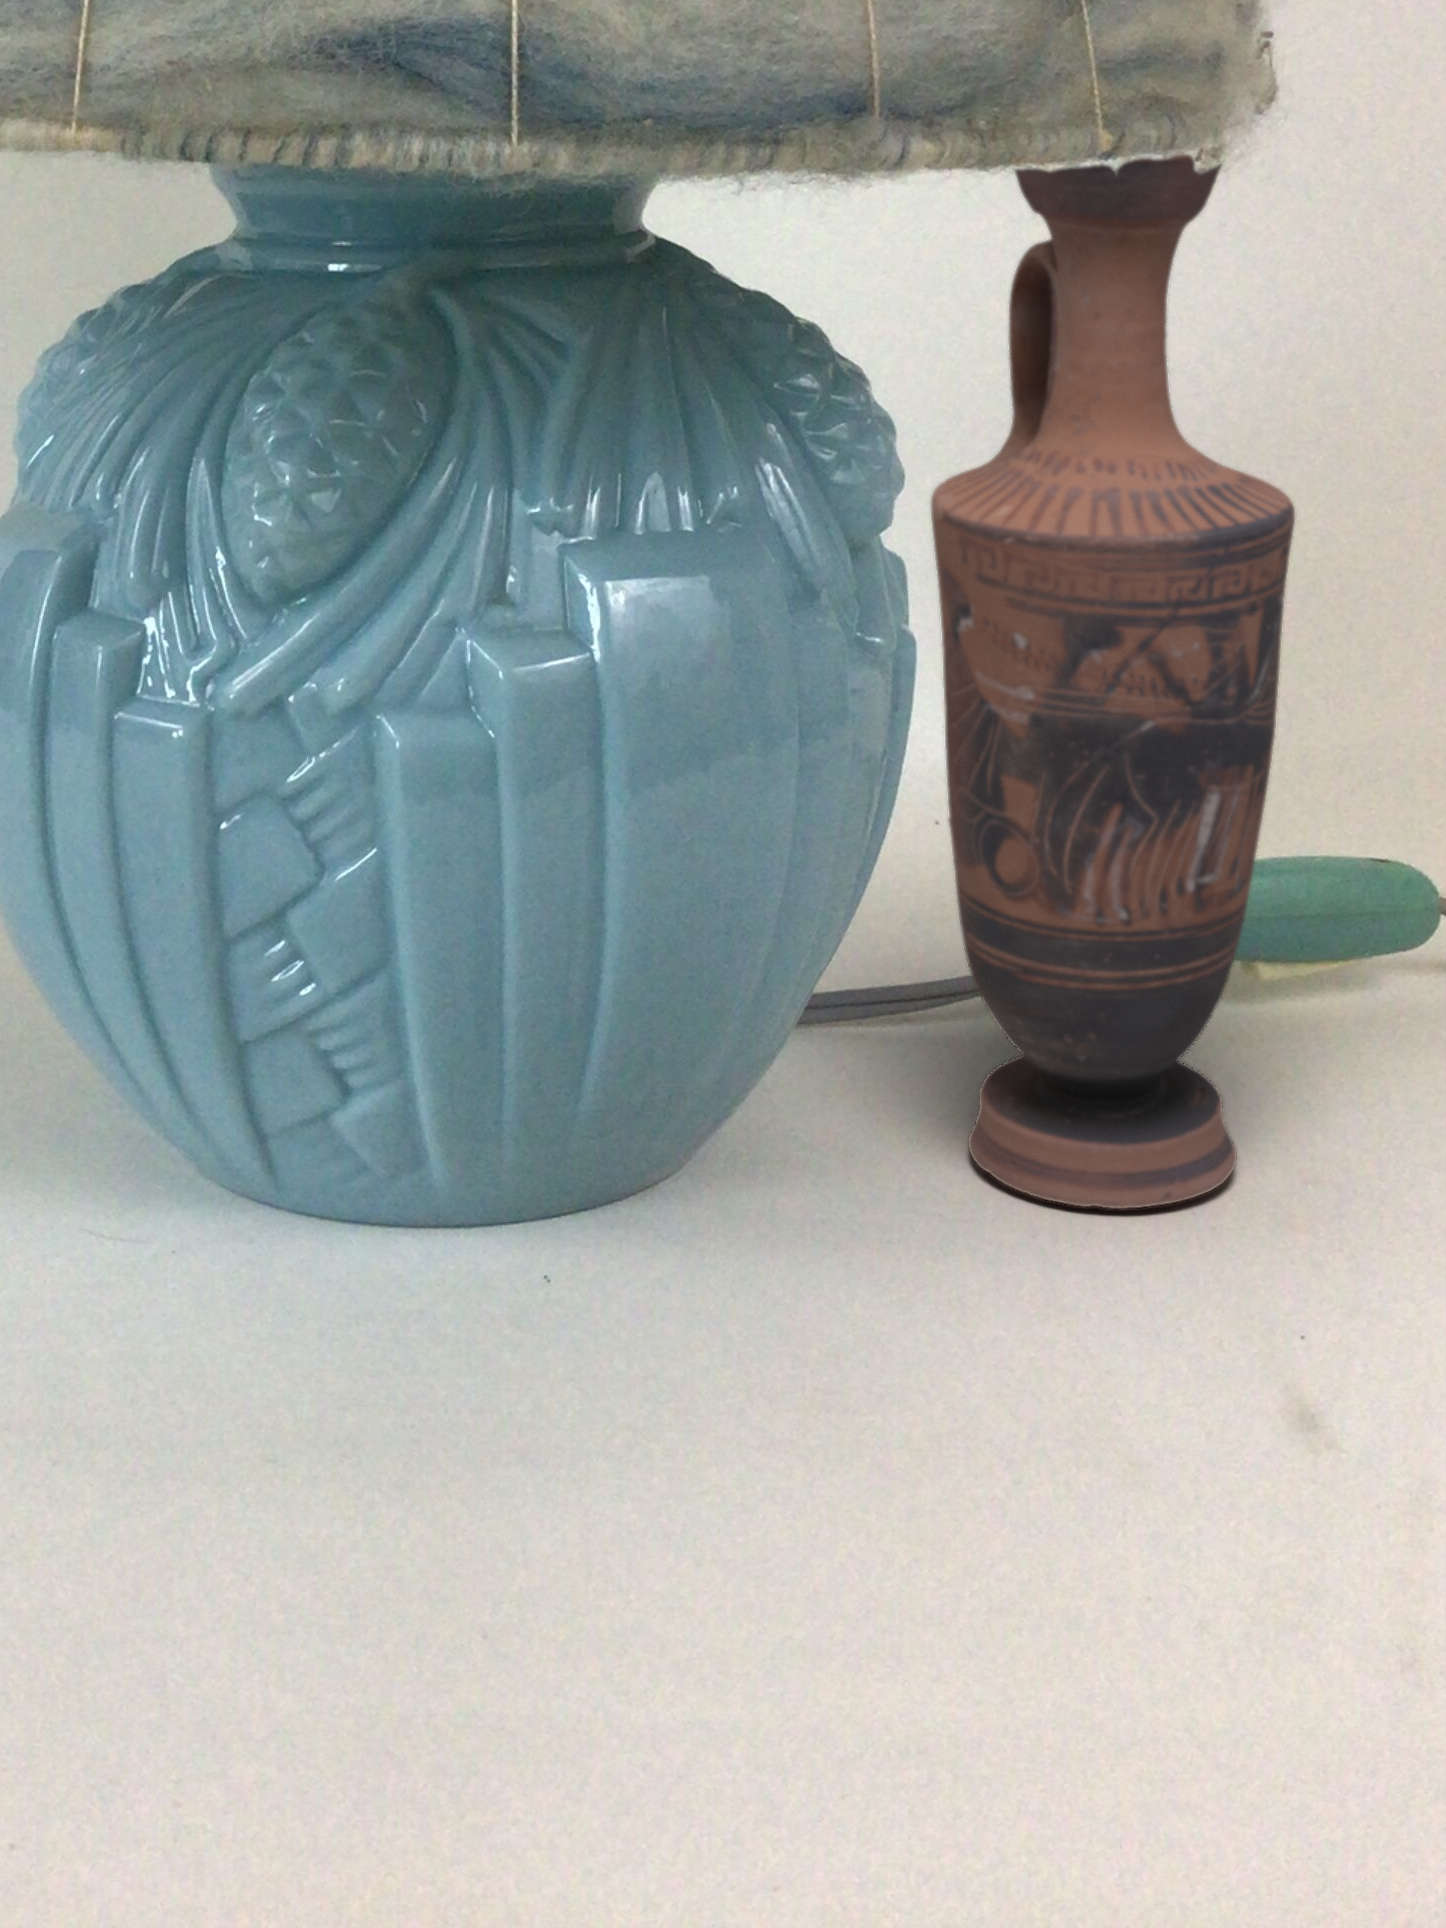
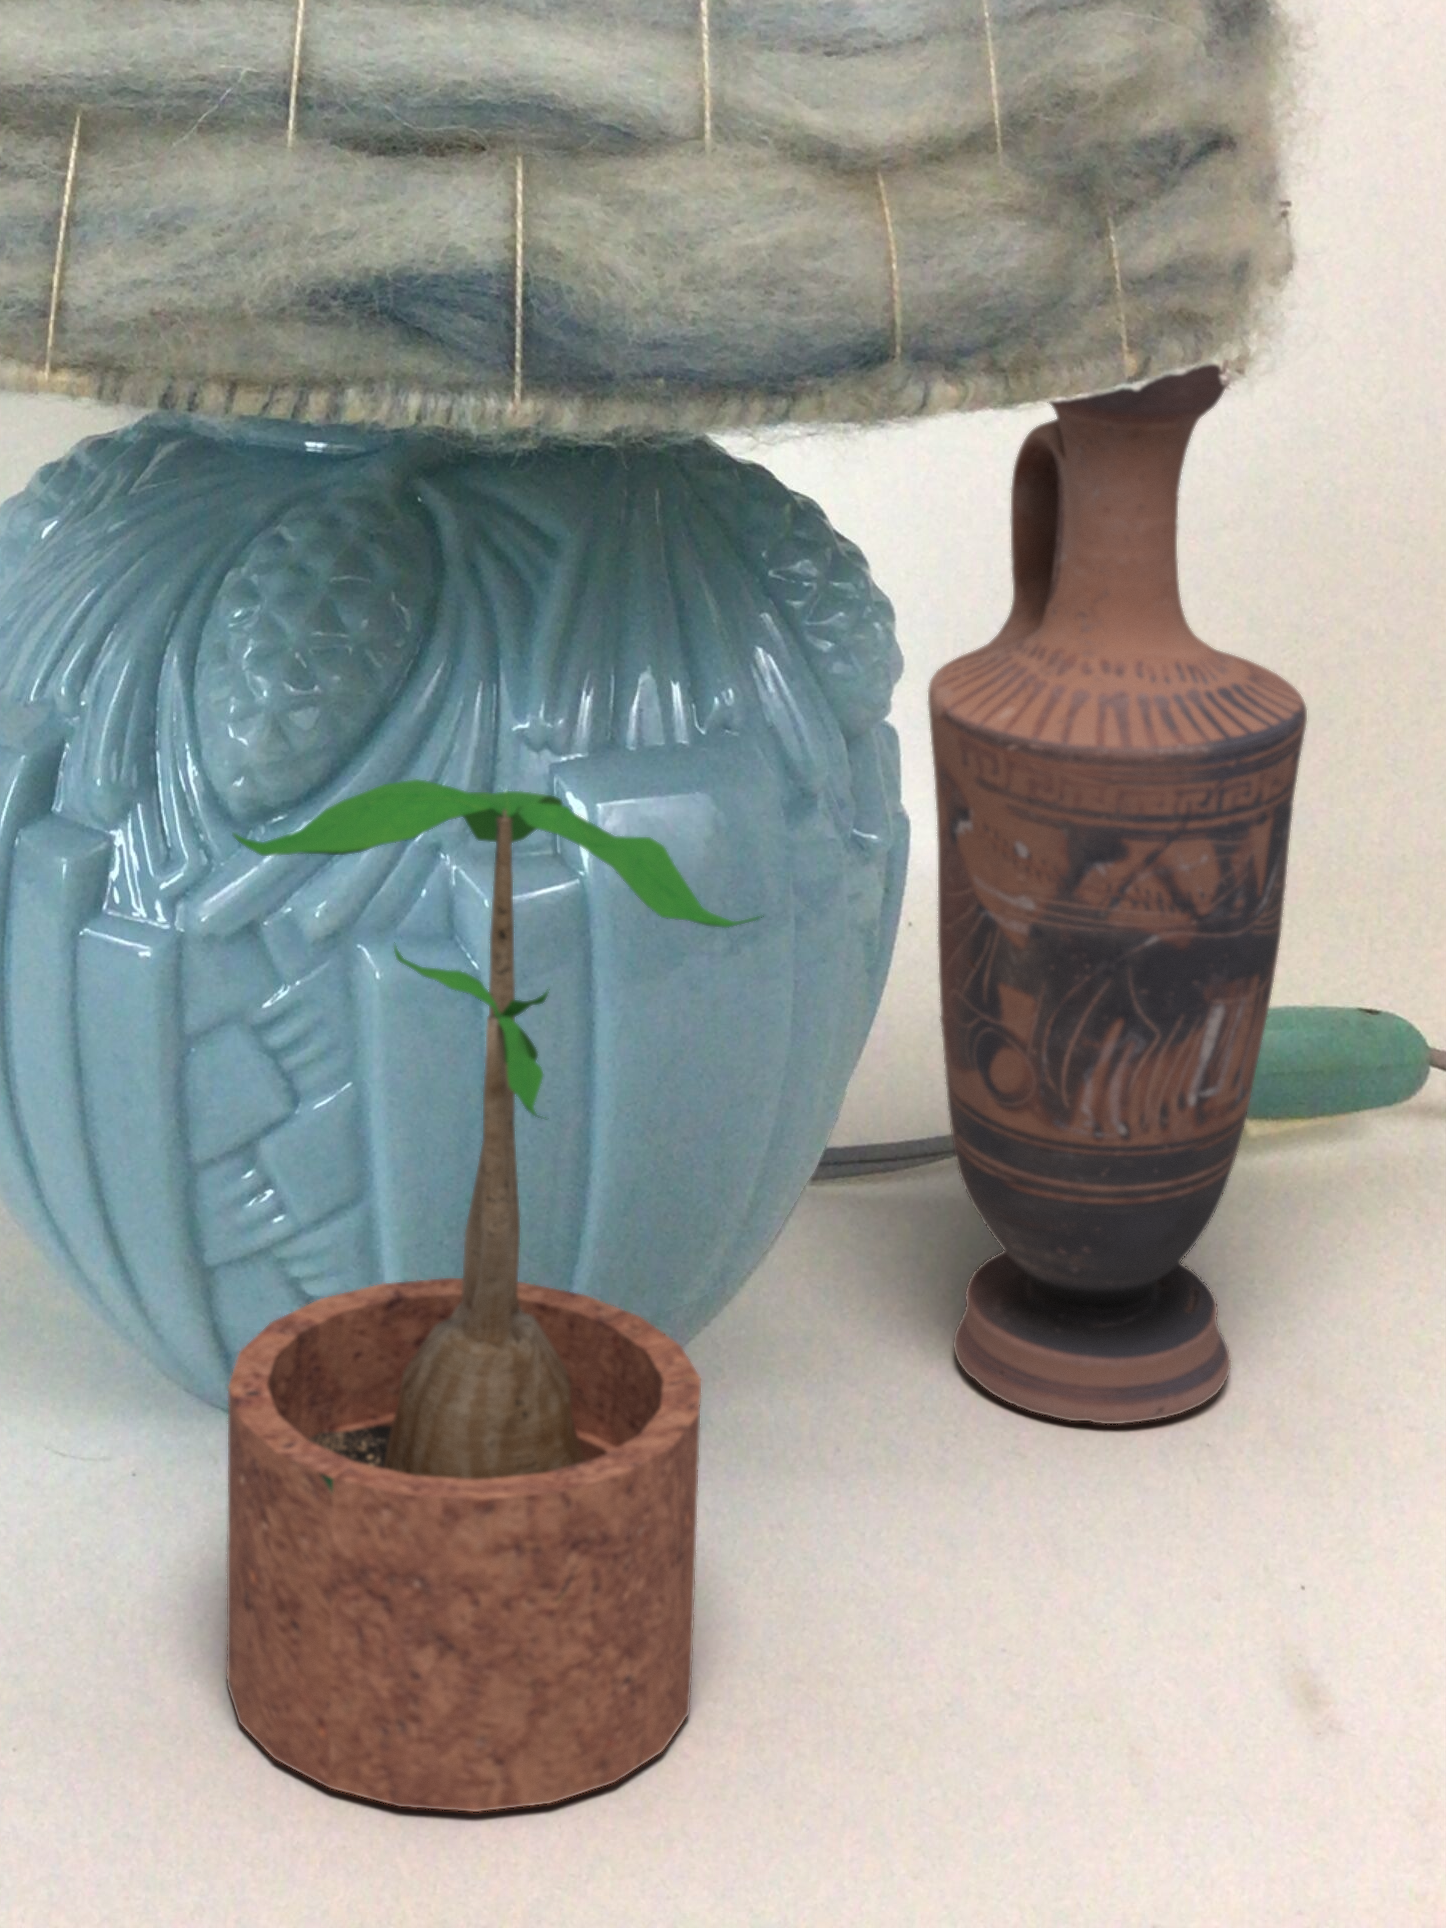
potted plant: none [255,544,763,1523] -> present [227,779,762,1812]

